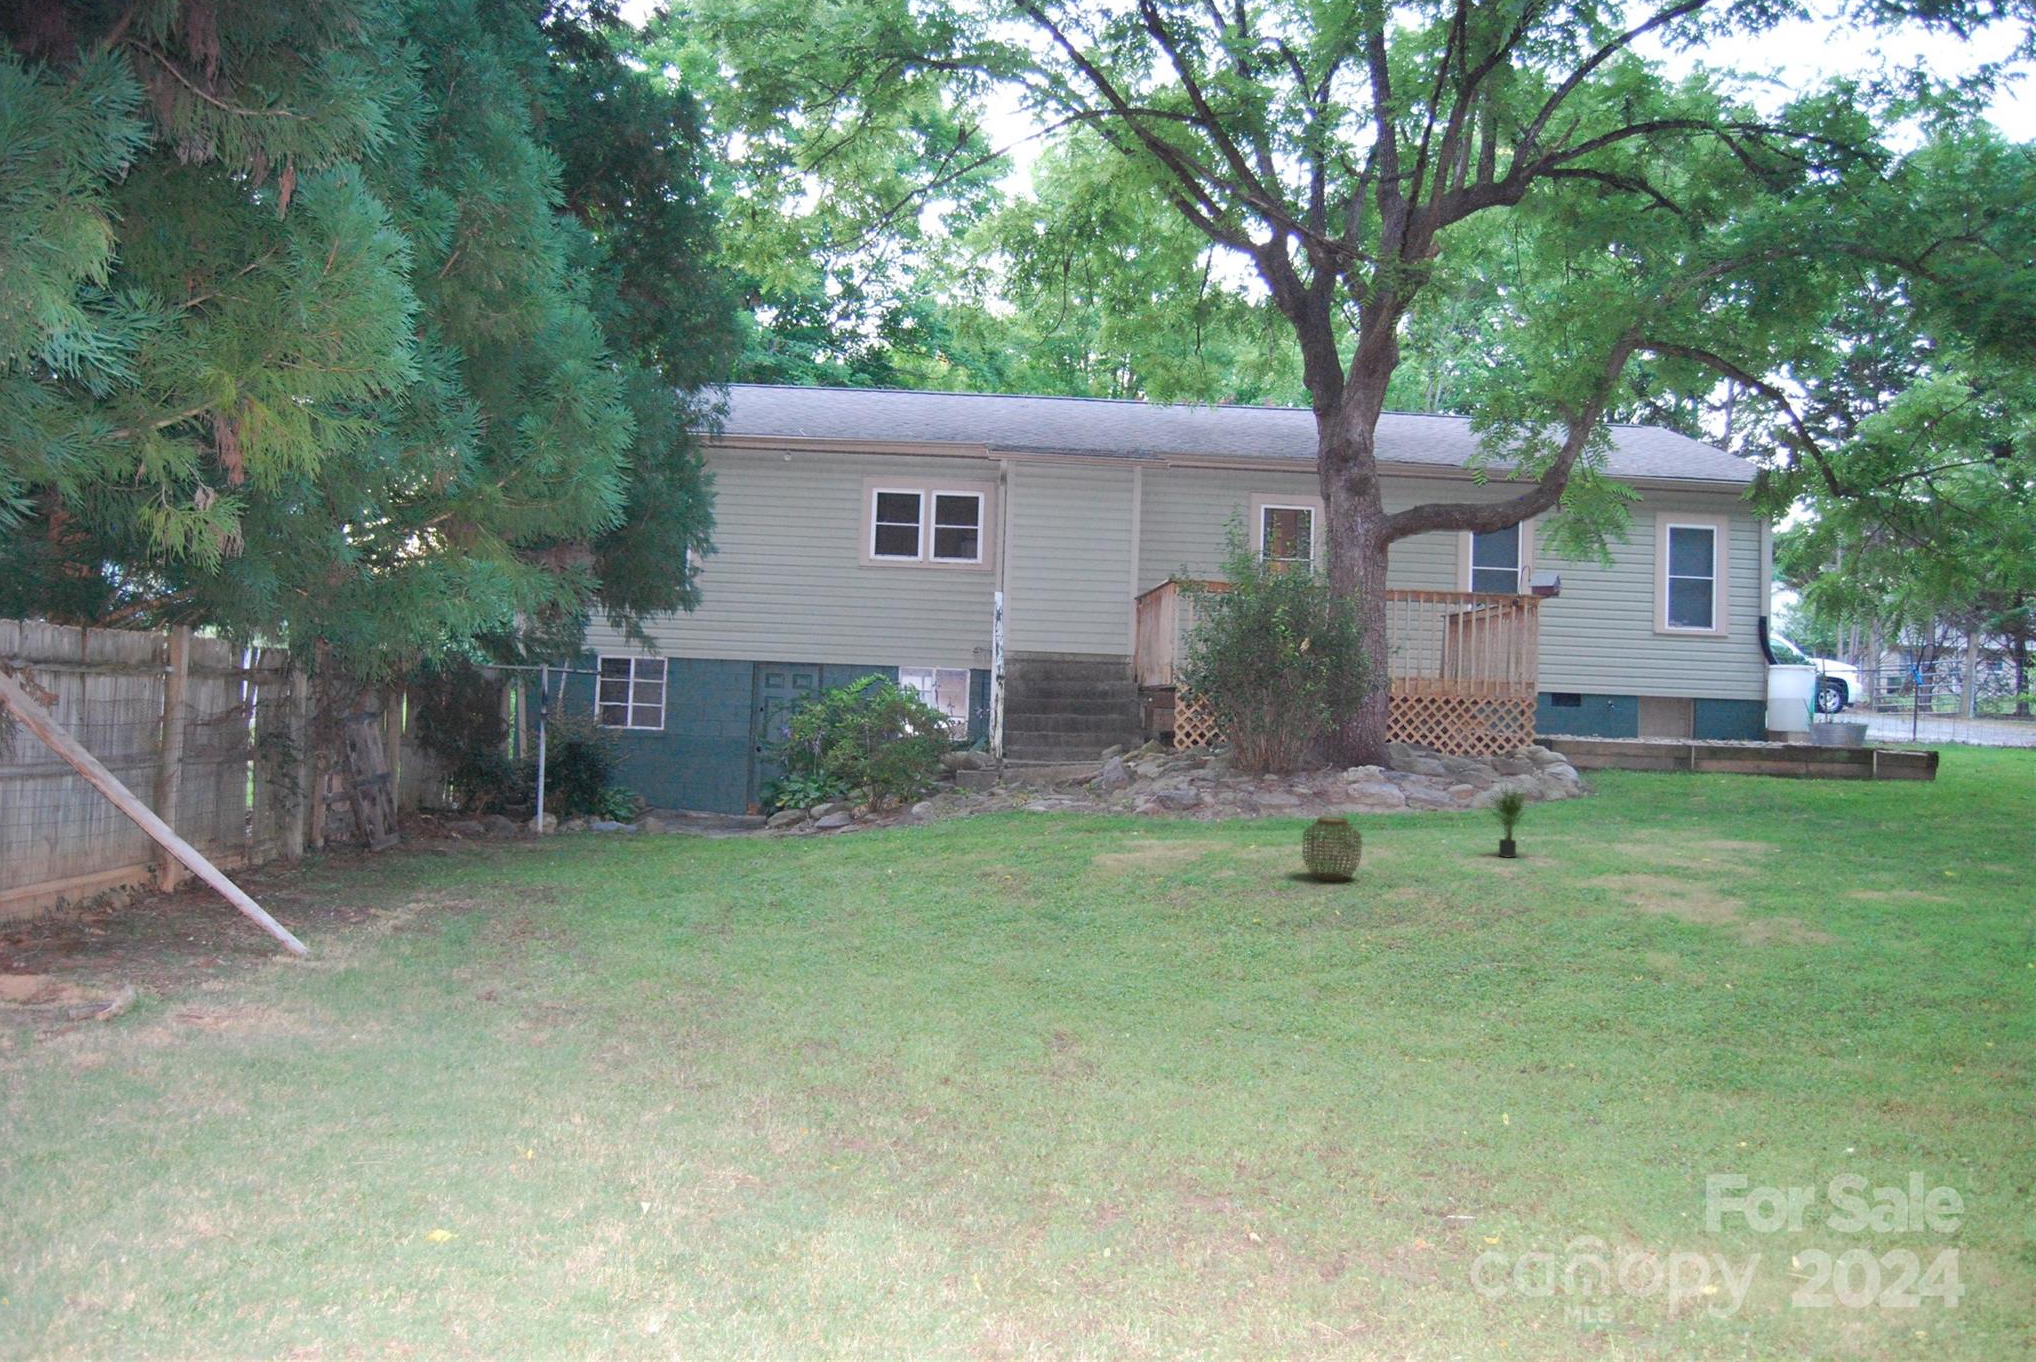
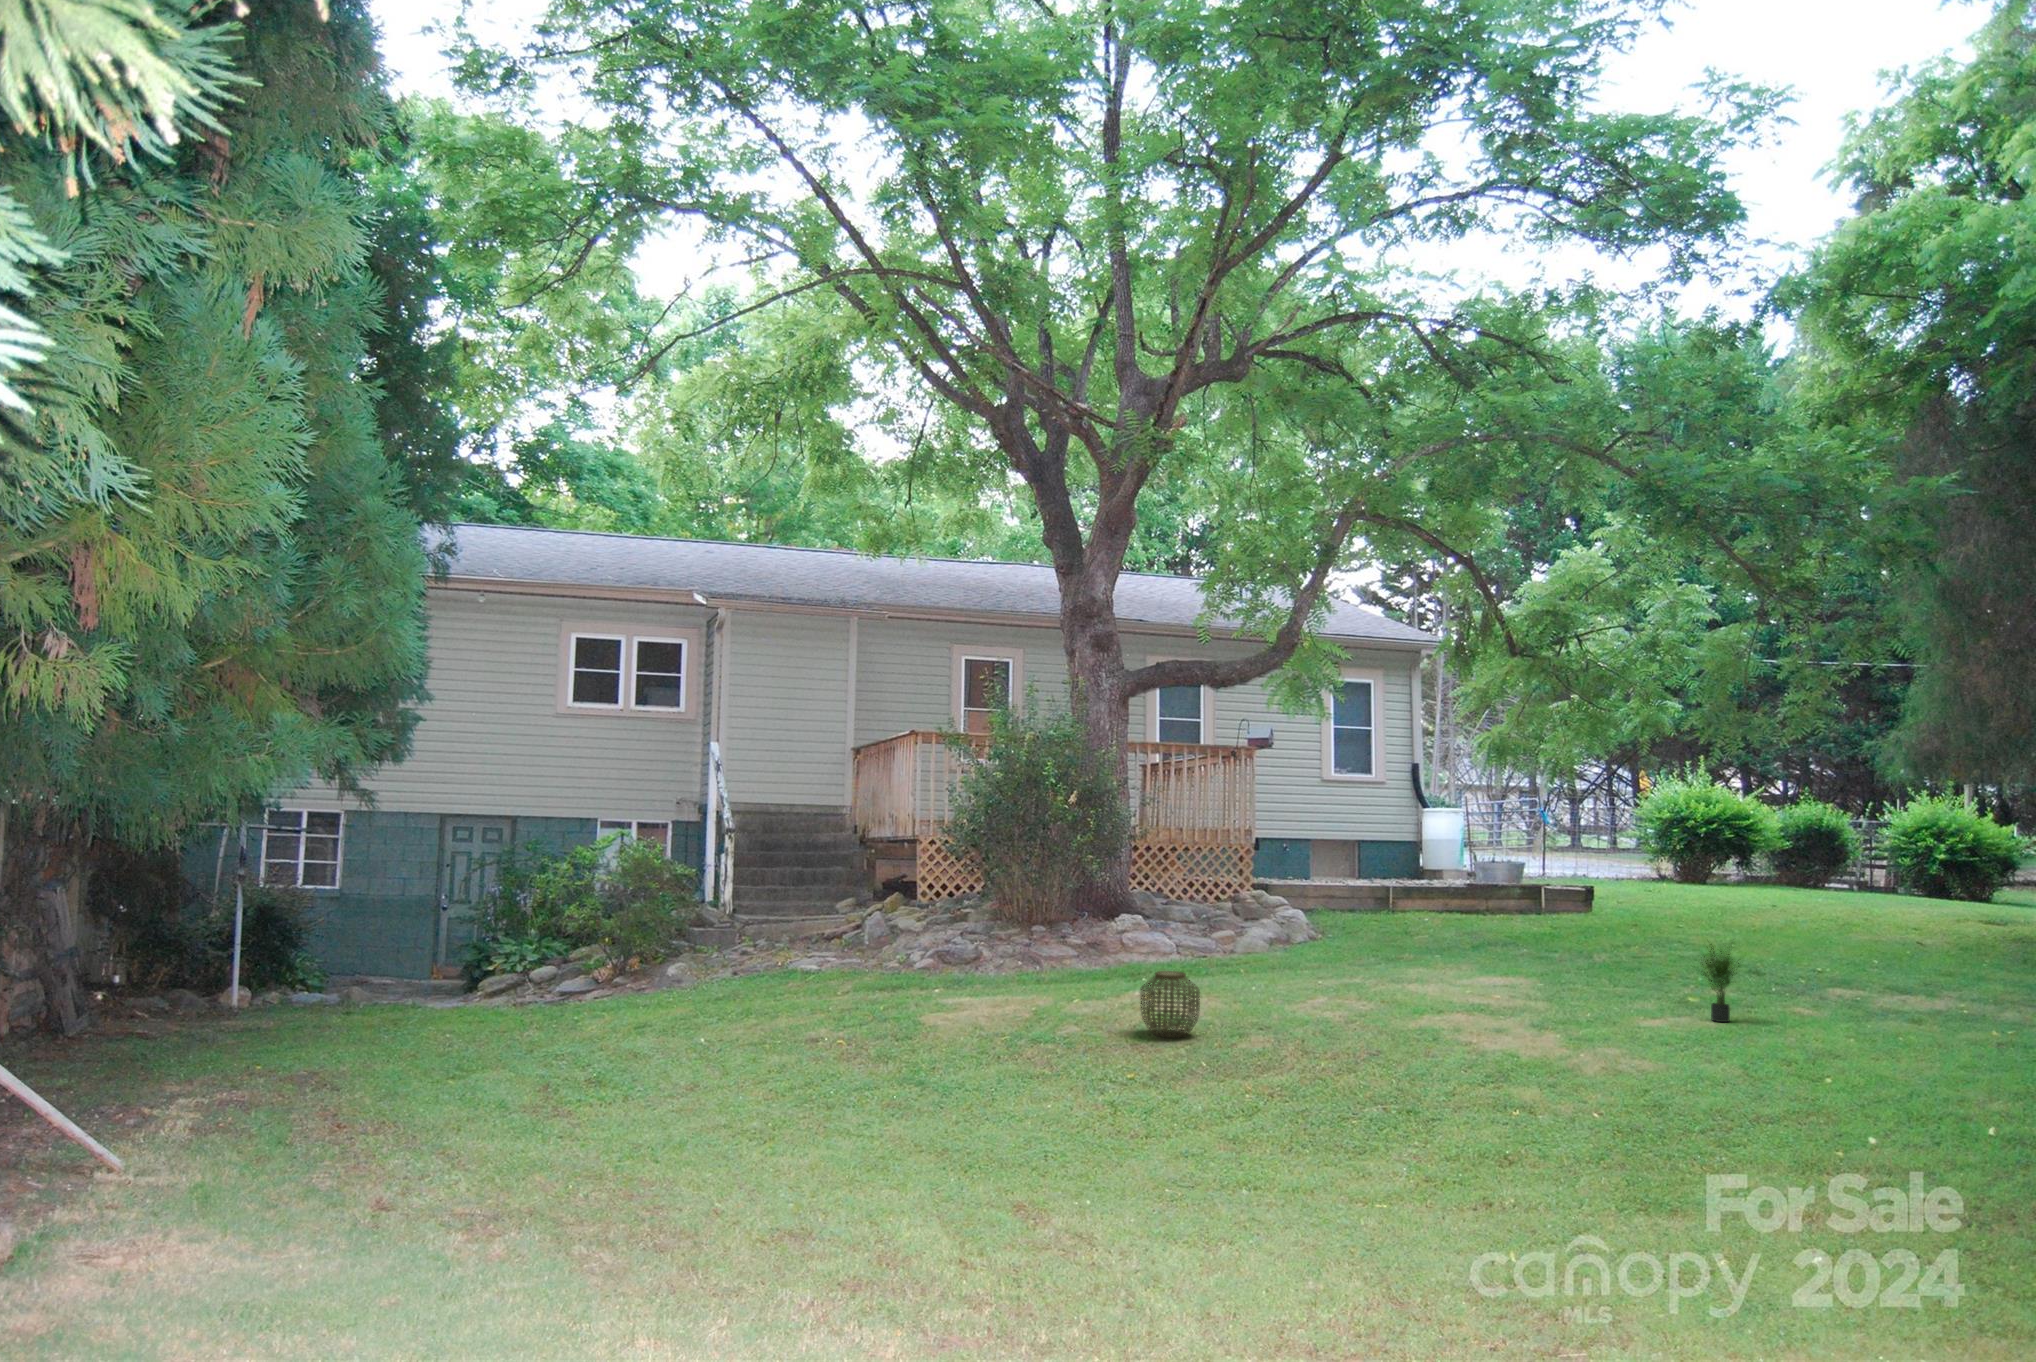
potted plant: present [1483,782,1525,857] -> present [1701,944,1739,1022]

